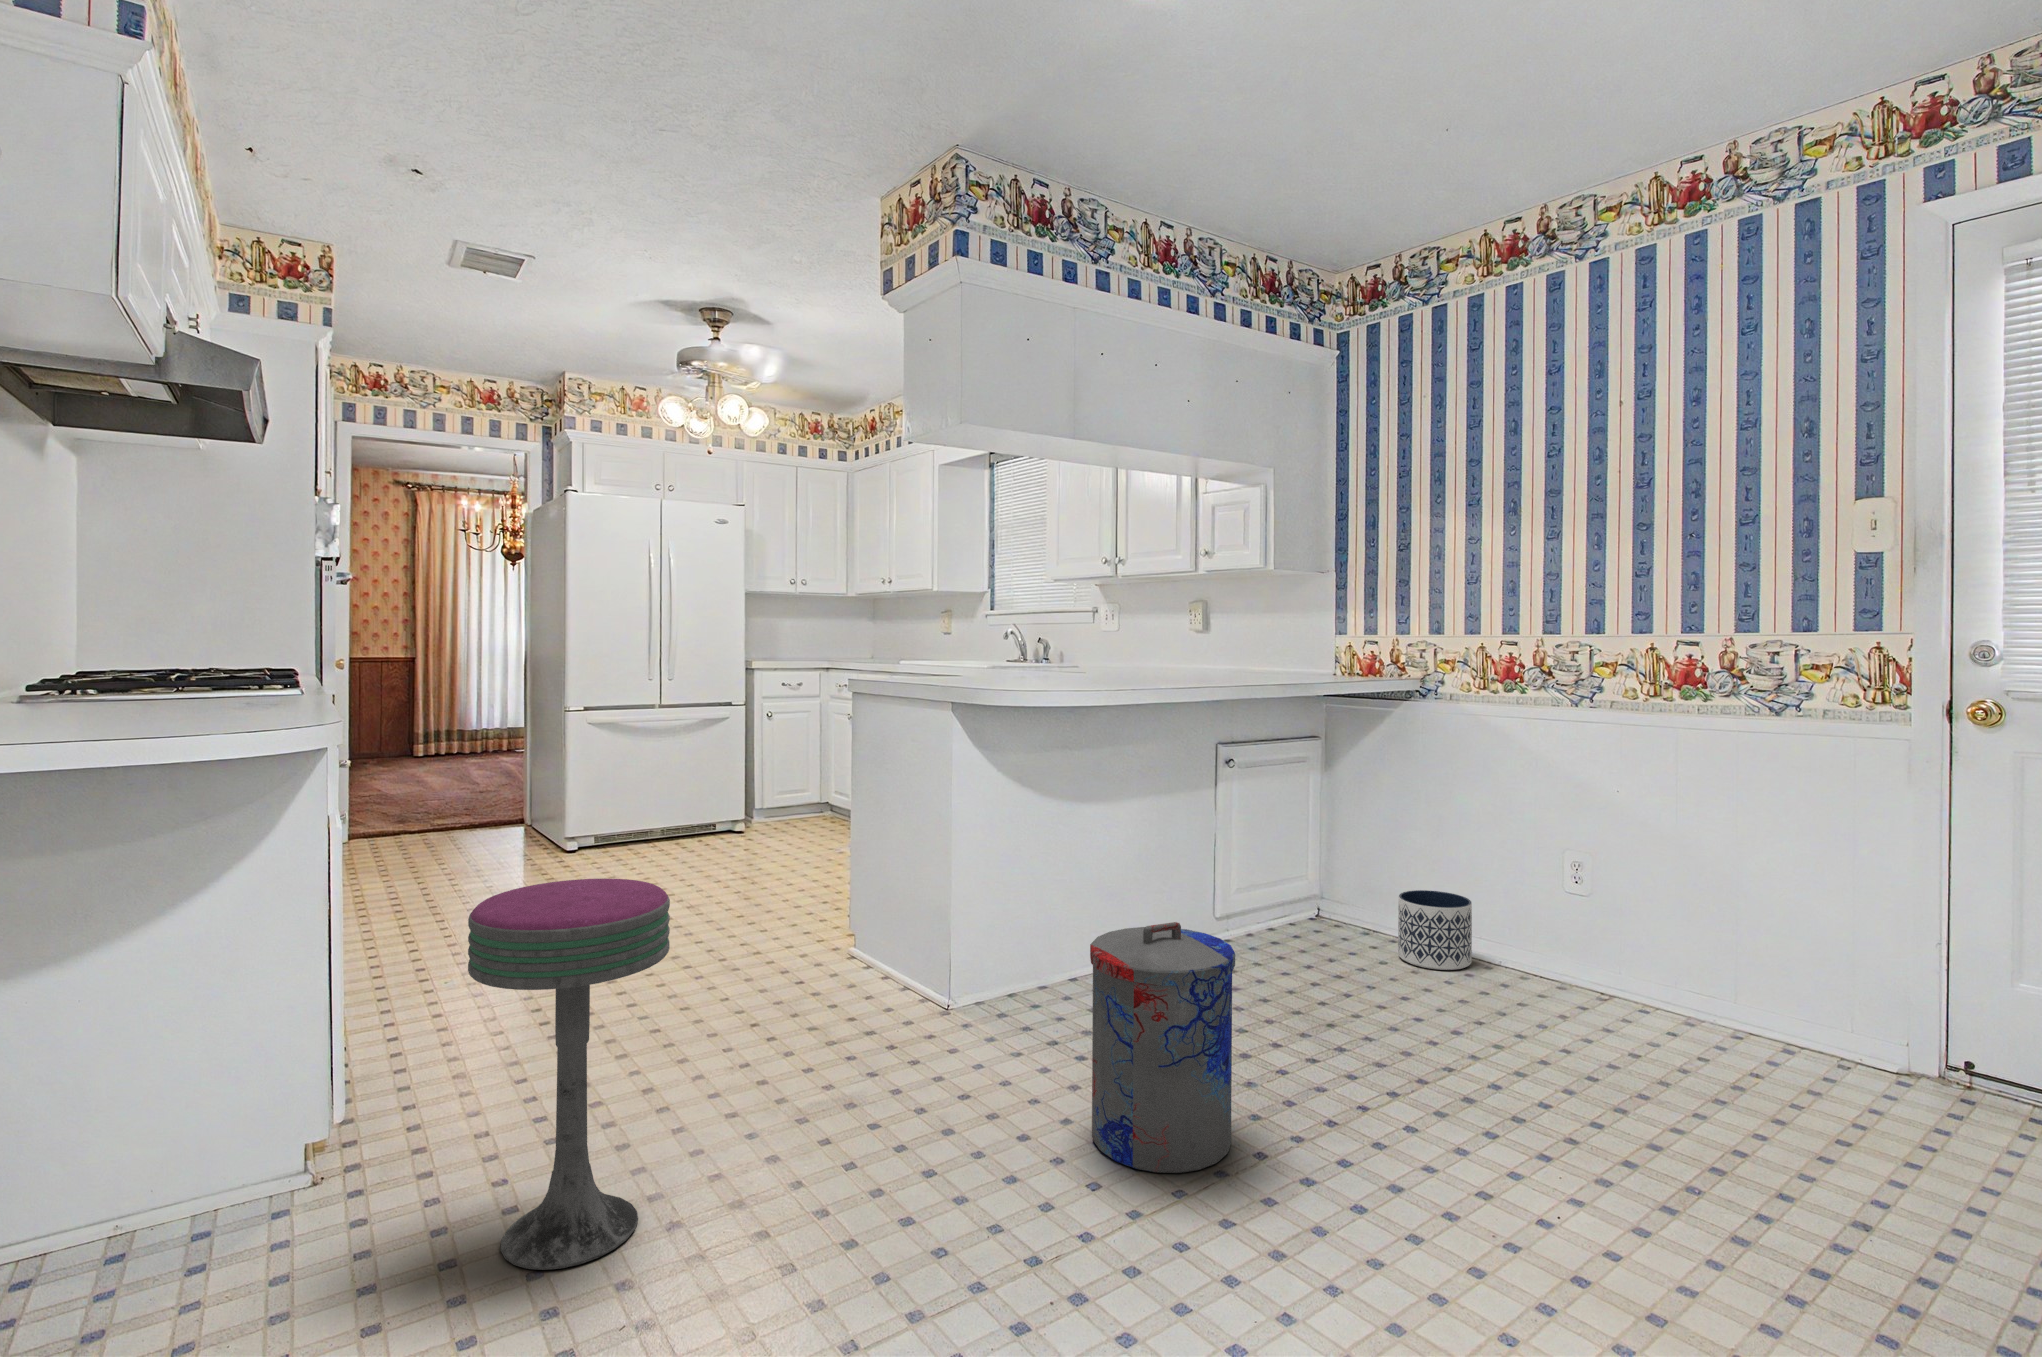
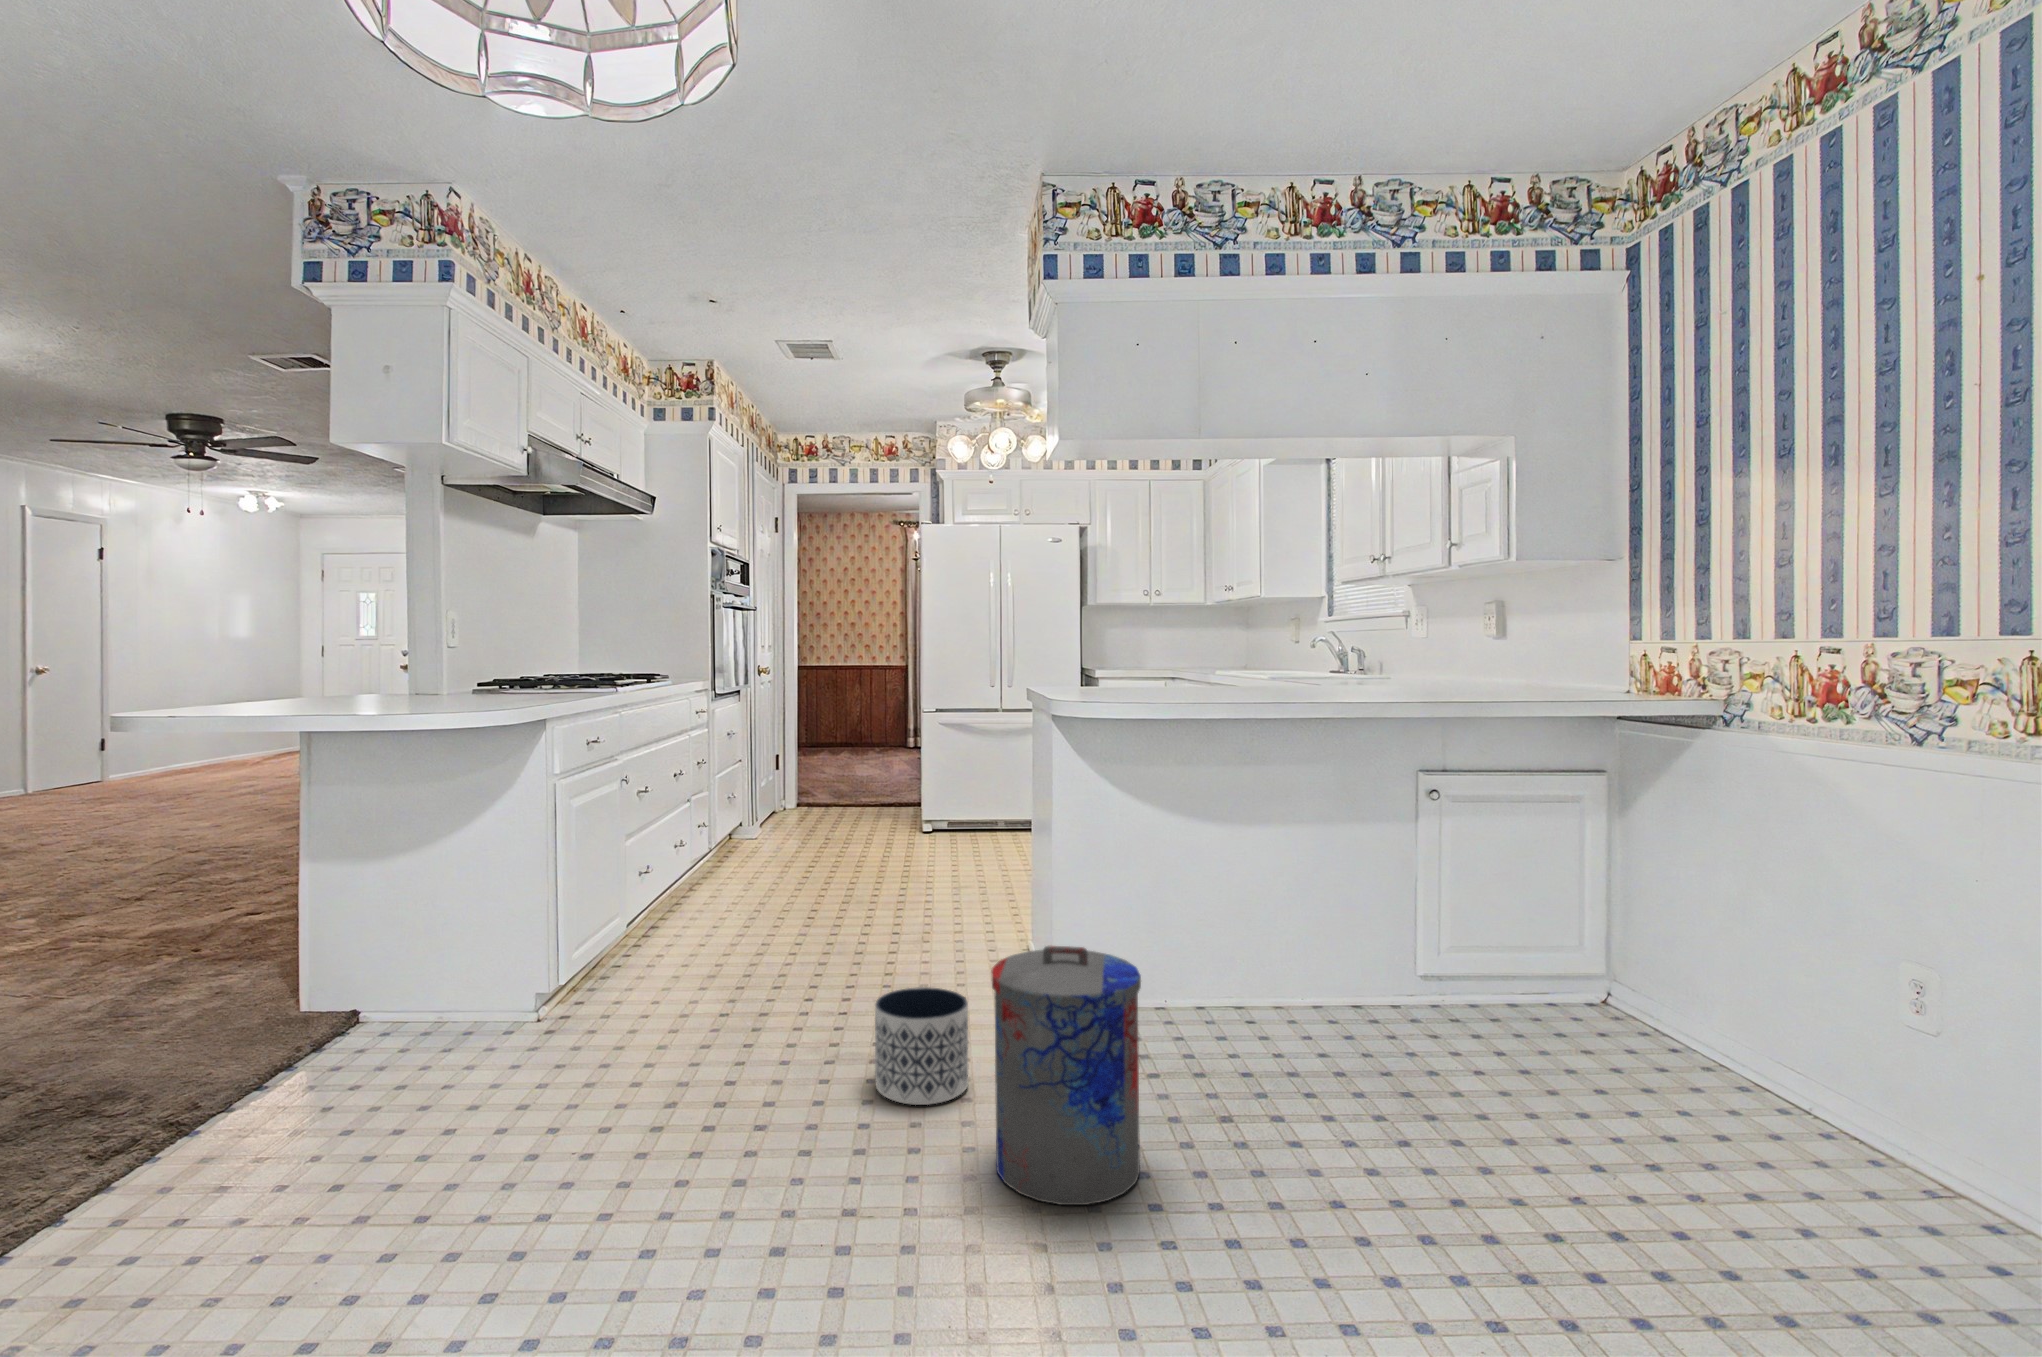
bar stool: present [468,878,670,1270] -> none [515,837,660,1118]
planter: present [1398,890,1472,970] -> present [875,987,968,1105]

